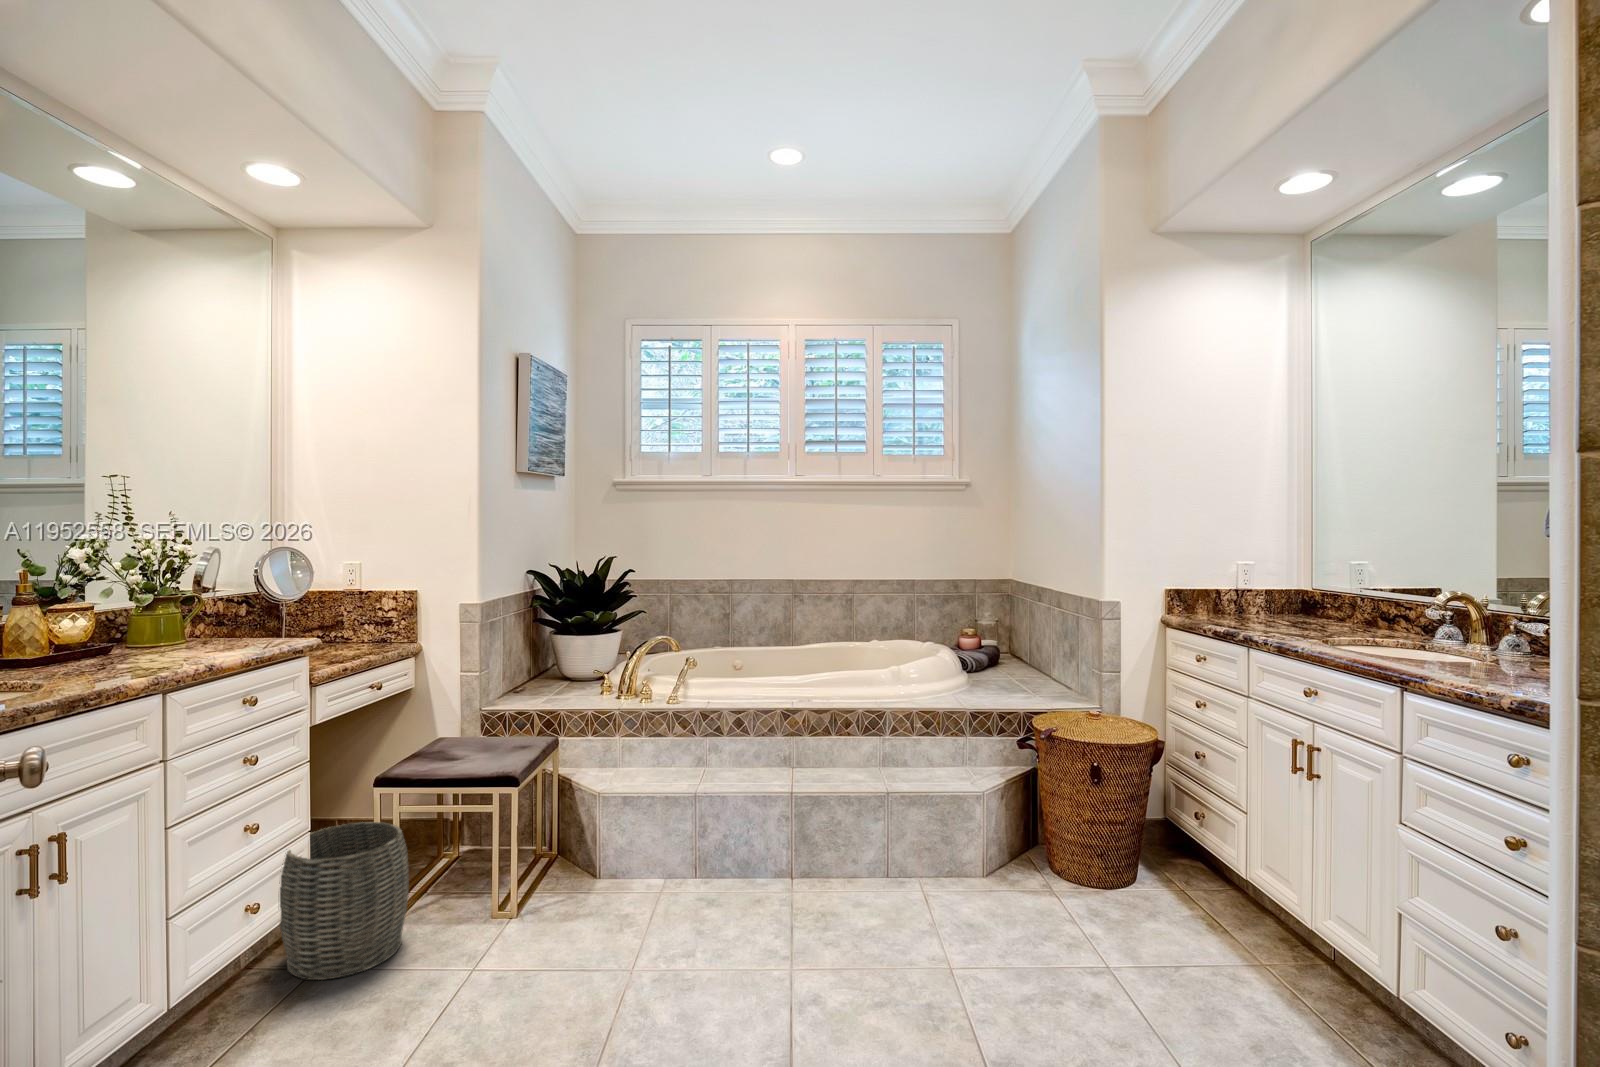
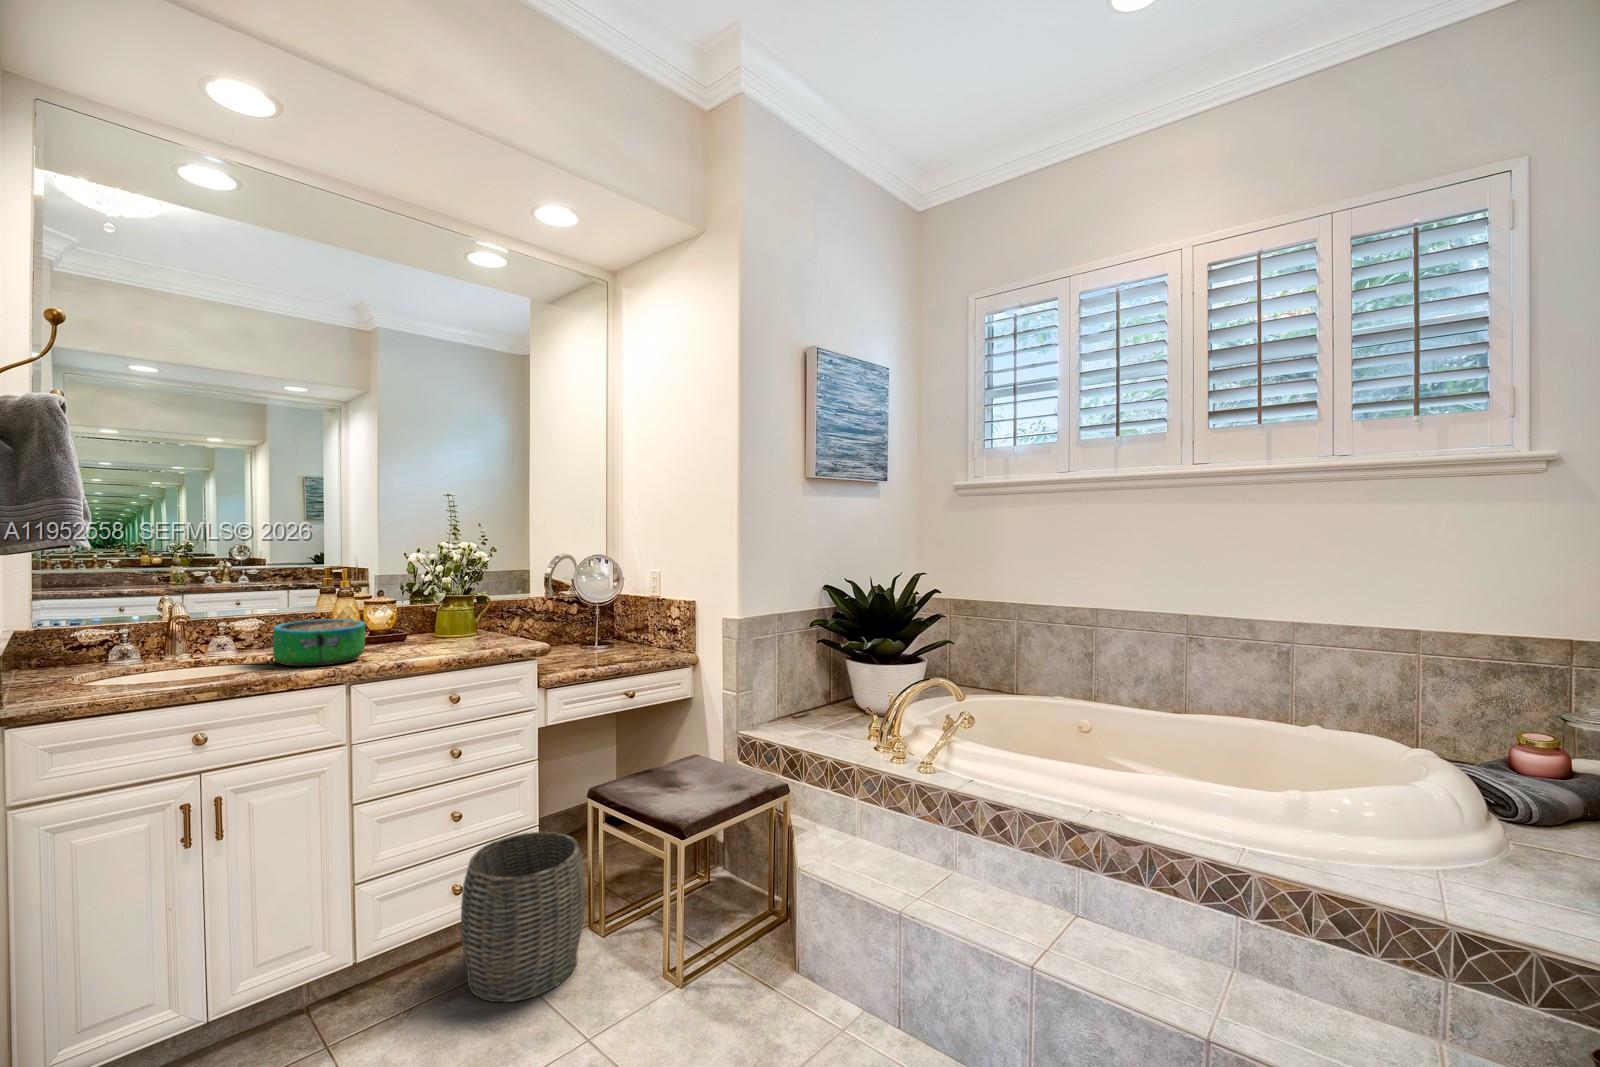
decorative bowl: none [65,621,177,672] -> present [273,619,365,666]

